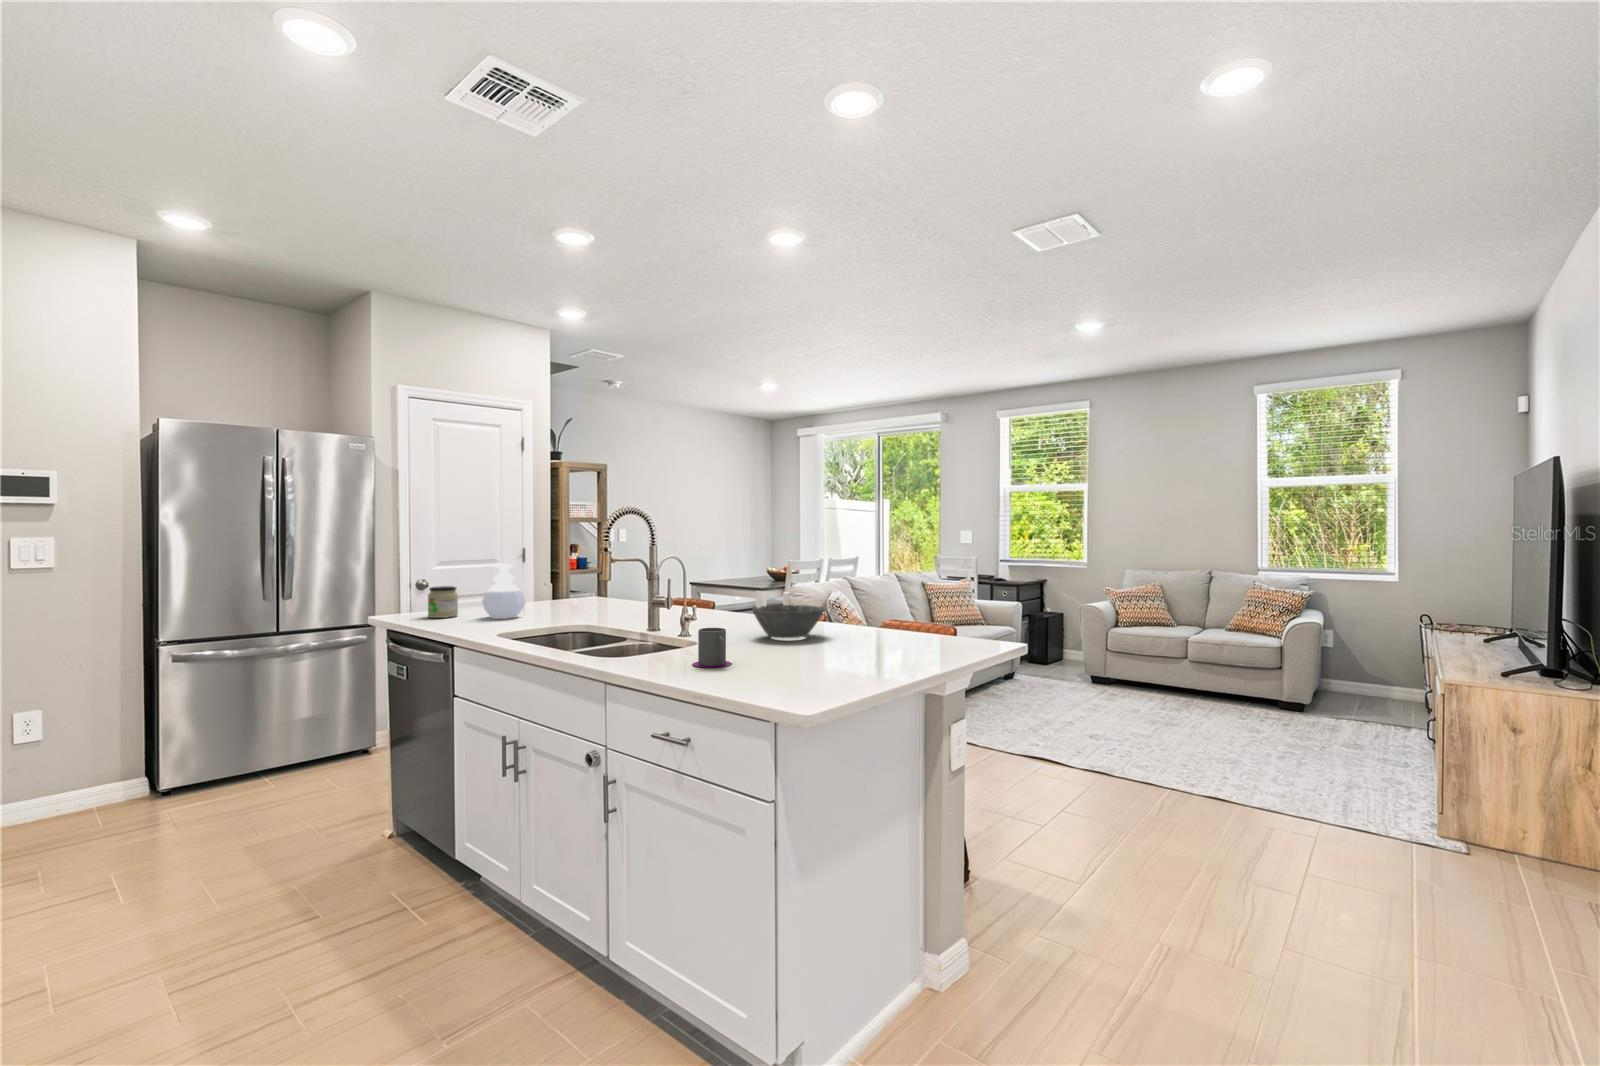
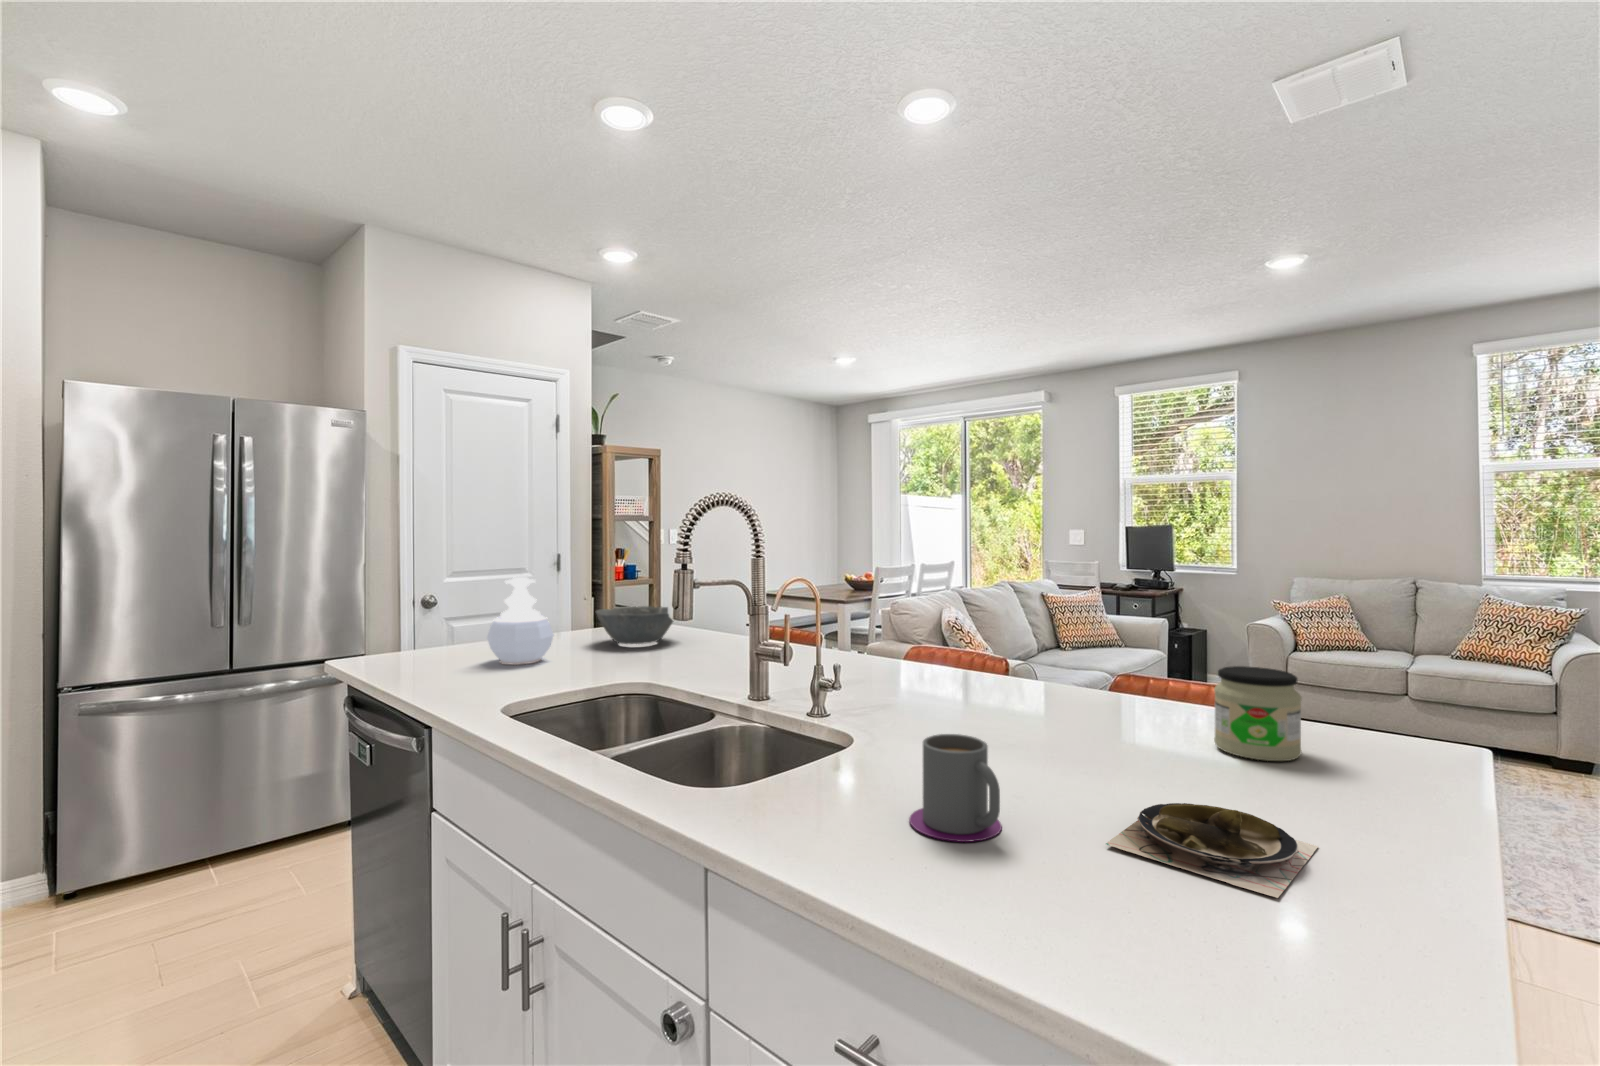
jar: present [428,586,458,618] -> present [1214,666,1302,761]
bowl: present [752,605,824,638] -> present [596,606,673,644]
plate: none [766,649,851,675] -> present [1106,803,1318,898]

